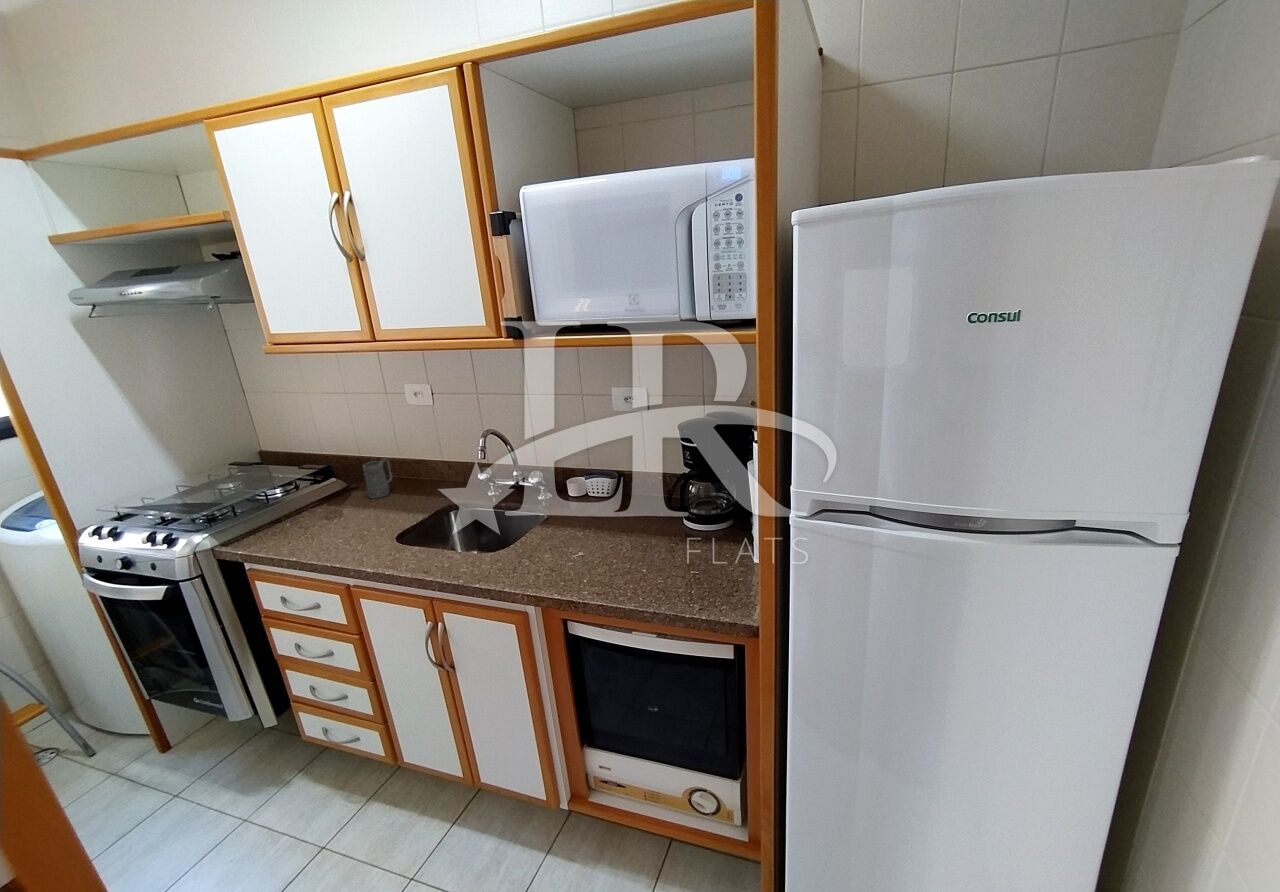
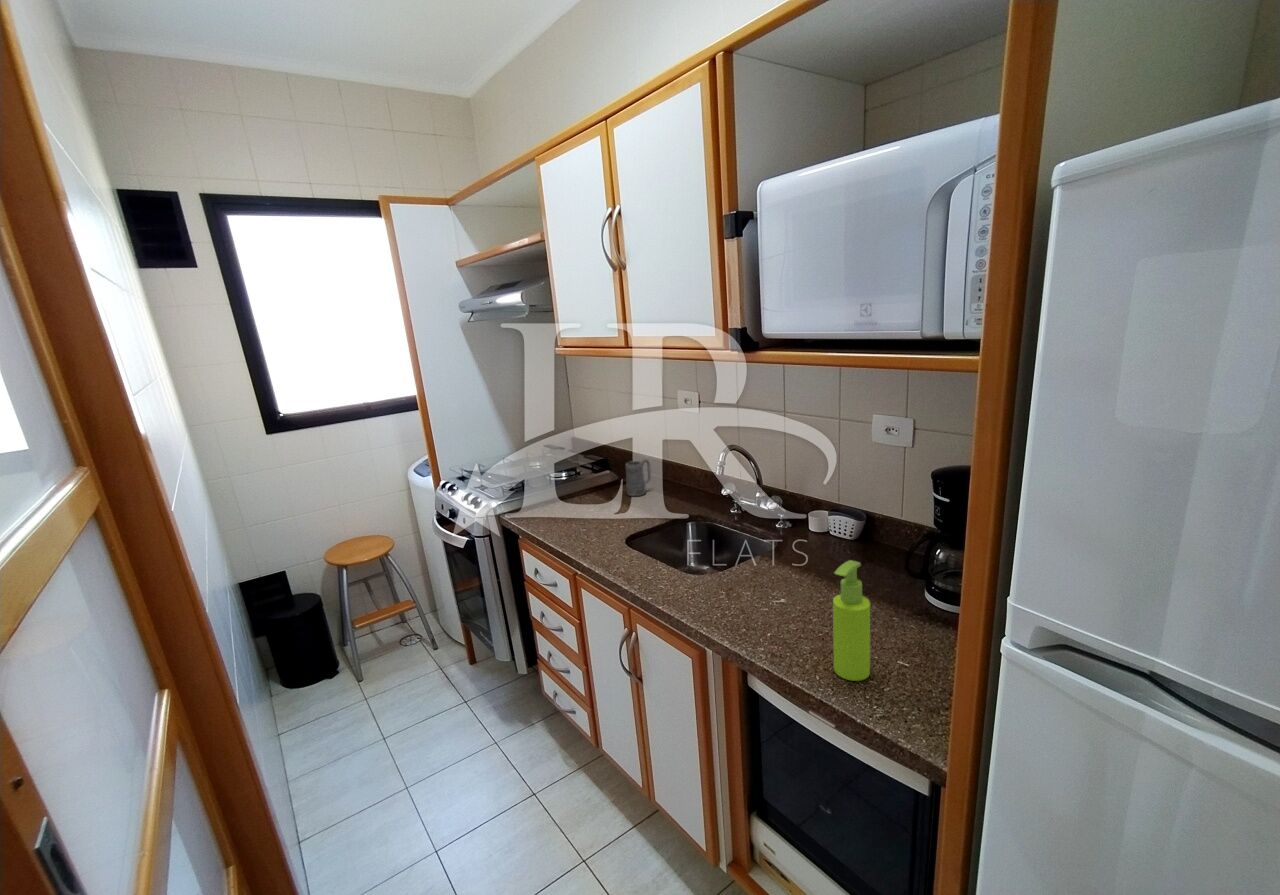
soap dispenser: none [642,502,673,594] -> present [833,560,870,681]

